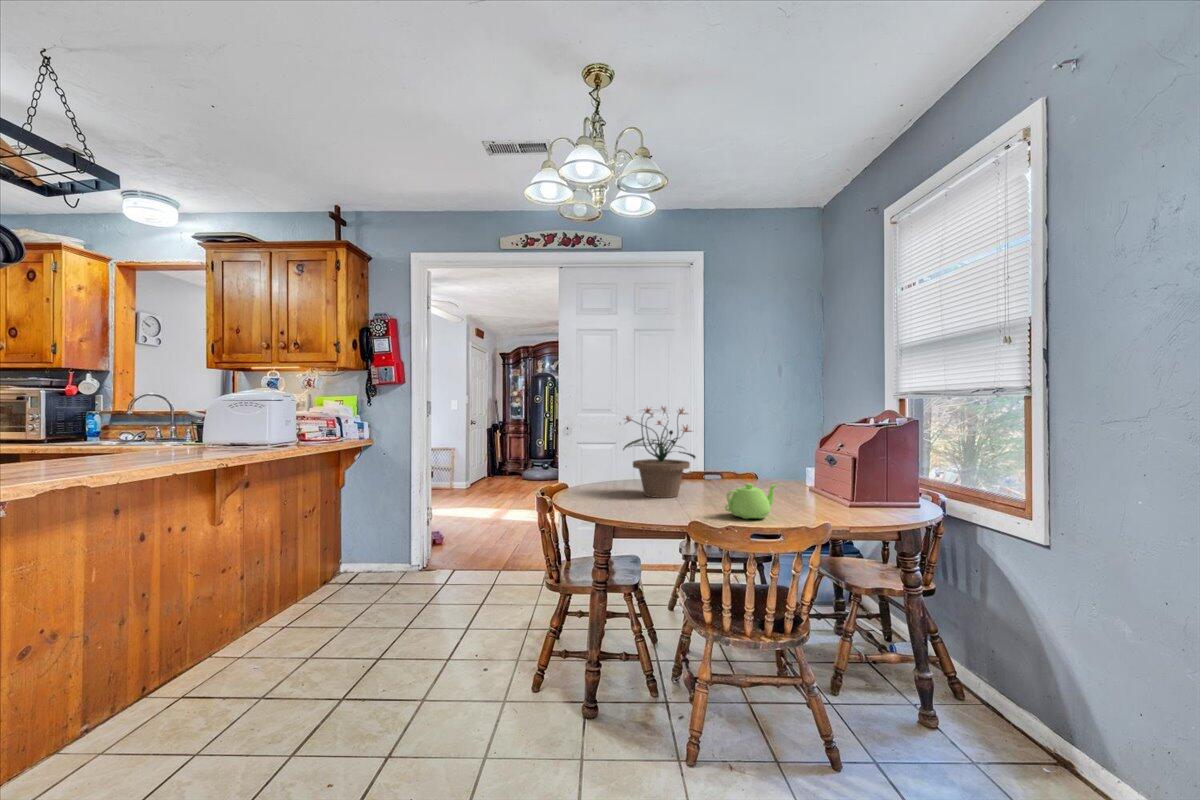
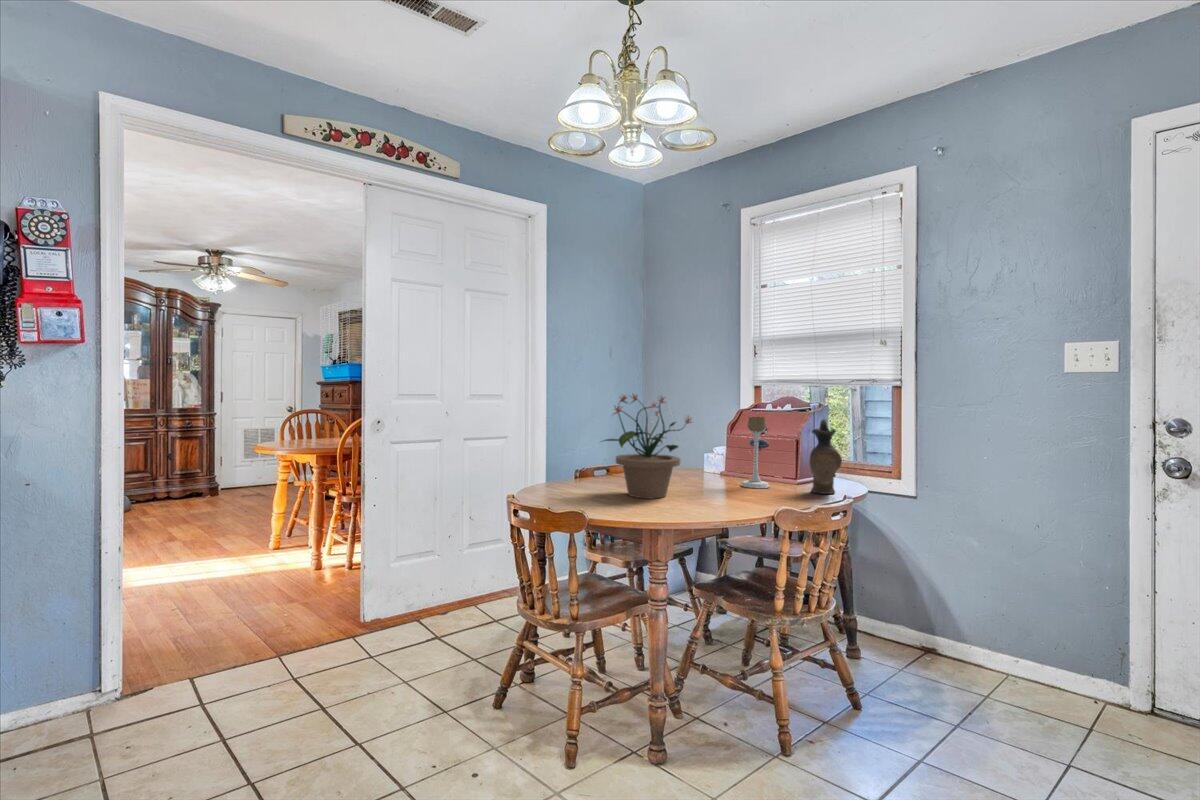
candle holder: none [780,429,811,504] -> present [741,417,770,488]
ceramic pitcher: none [824,431,863,516] -> present [809,419,842,494]
teapot: present [725,483,777,519] -> none [768,471,809,508]

